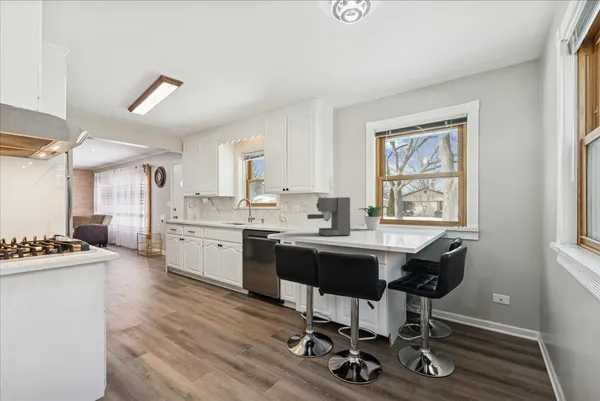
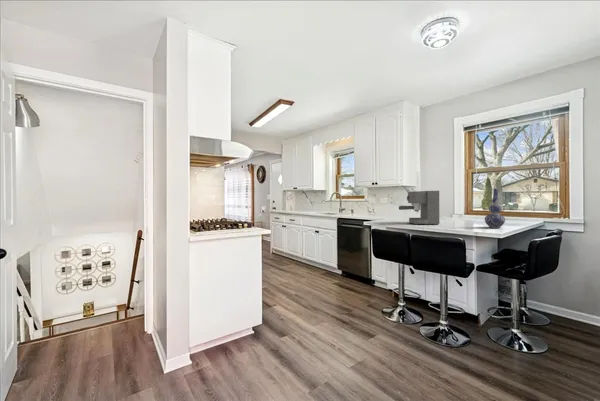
vase: none [395,196,414,239] -> present [485,188,505,228]
potted plant: present [361,206,388,230] -> none [446,198,479,220]

